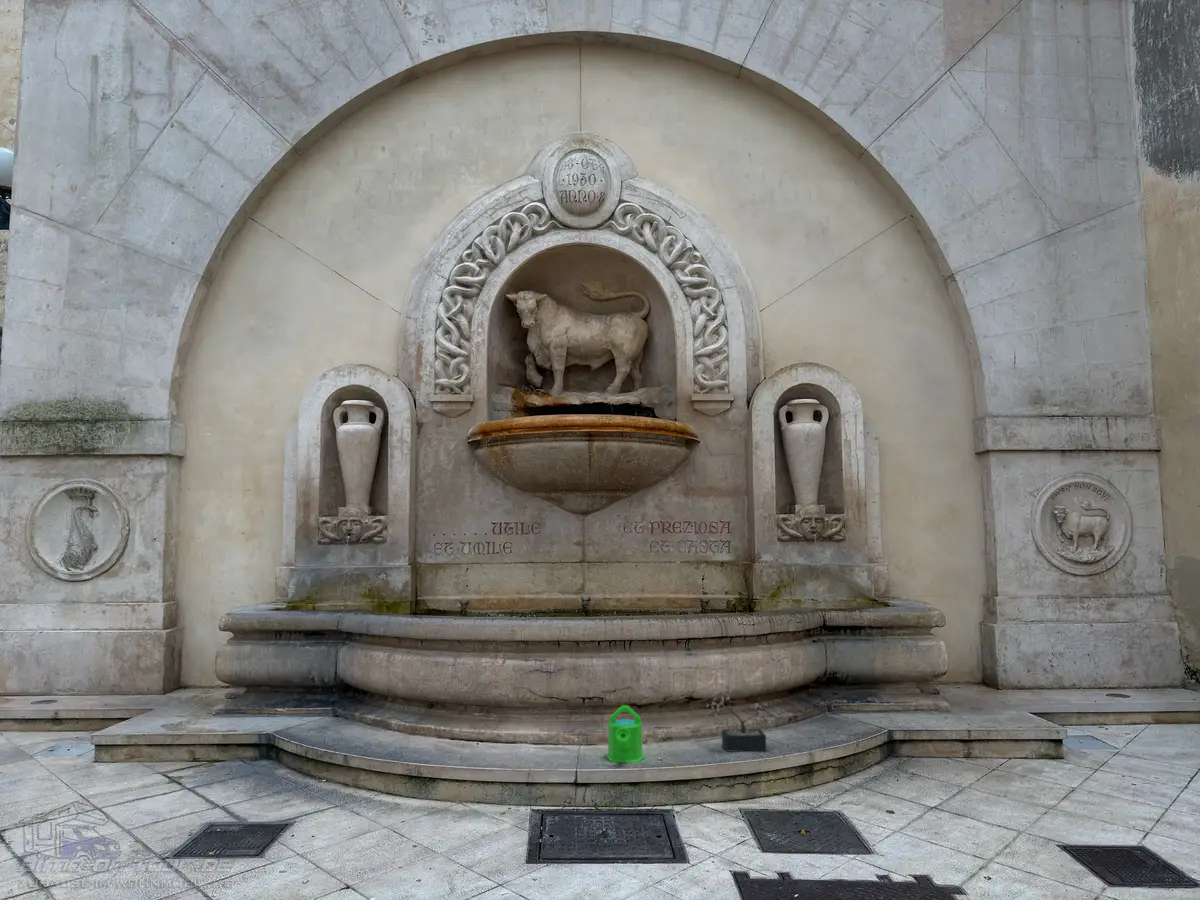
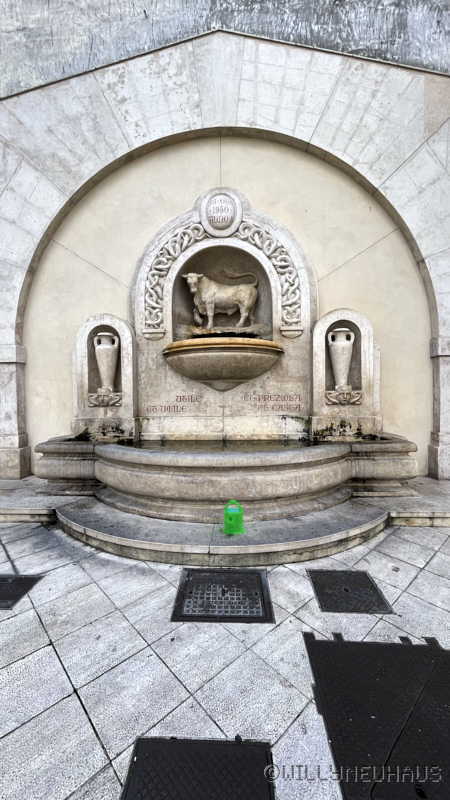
decorative plant: present [705,690,775,752] -> none [282,489,324,527]

